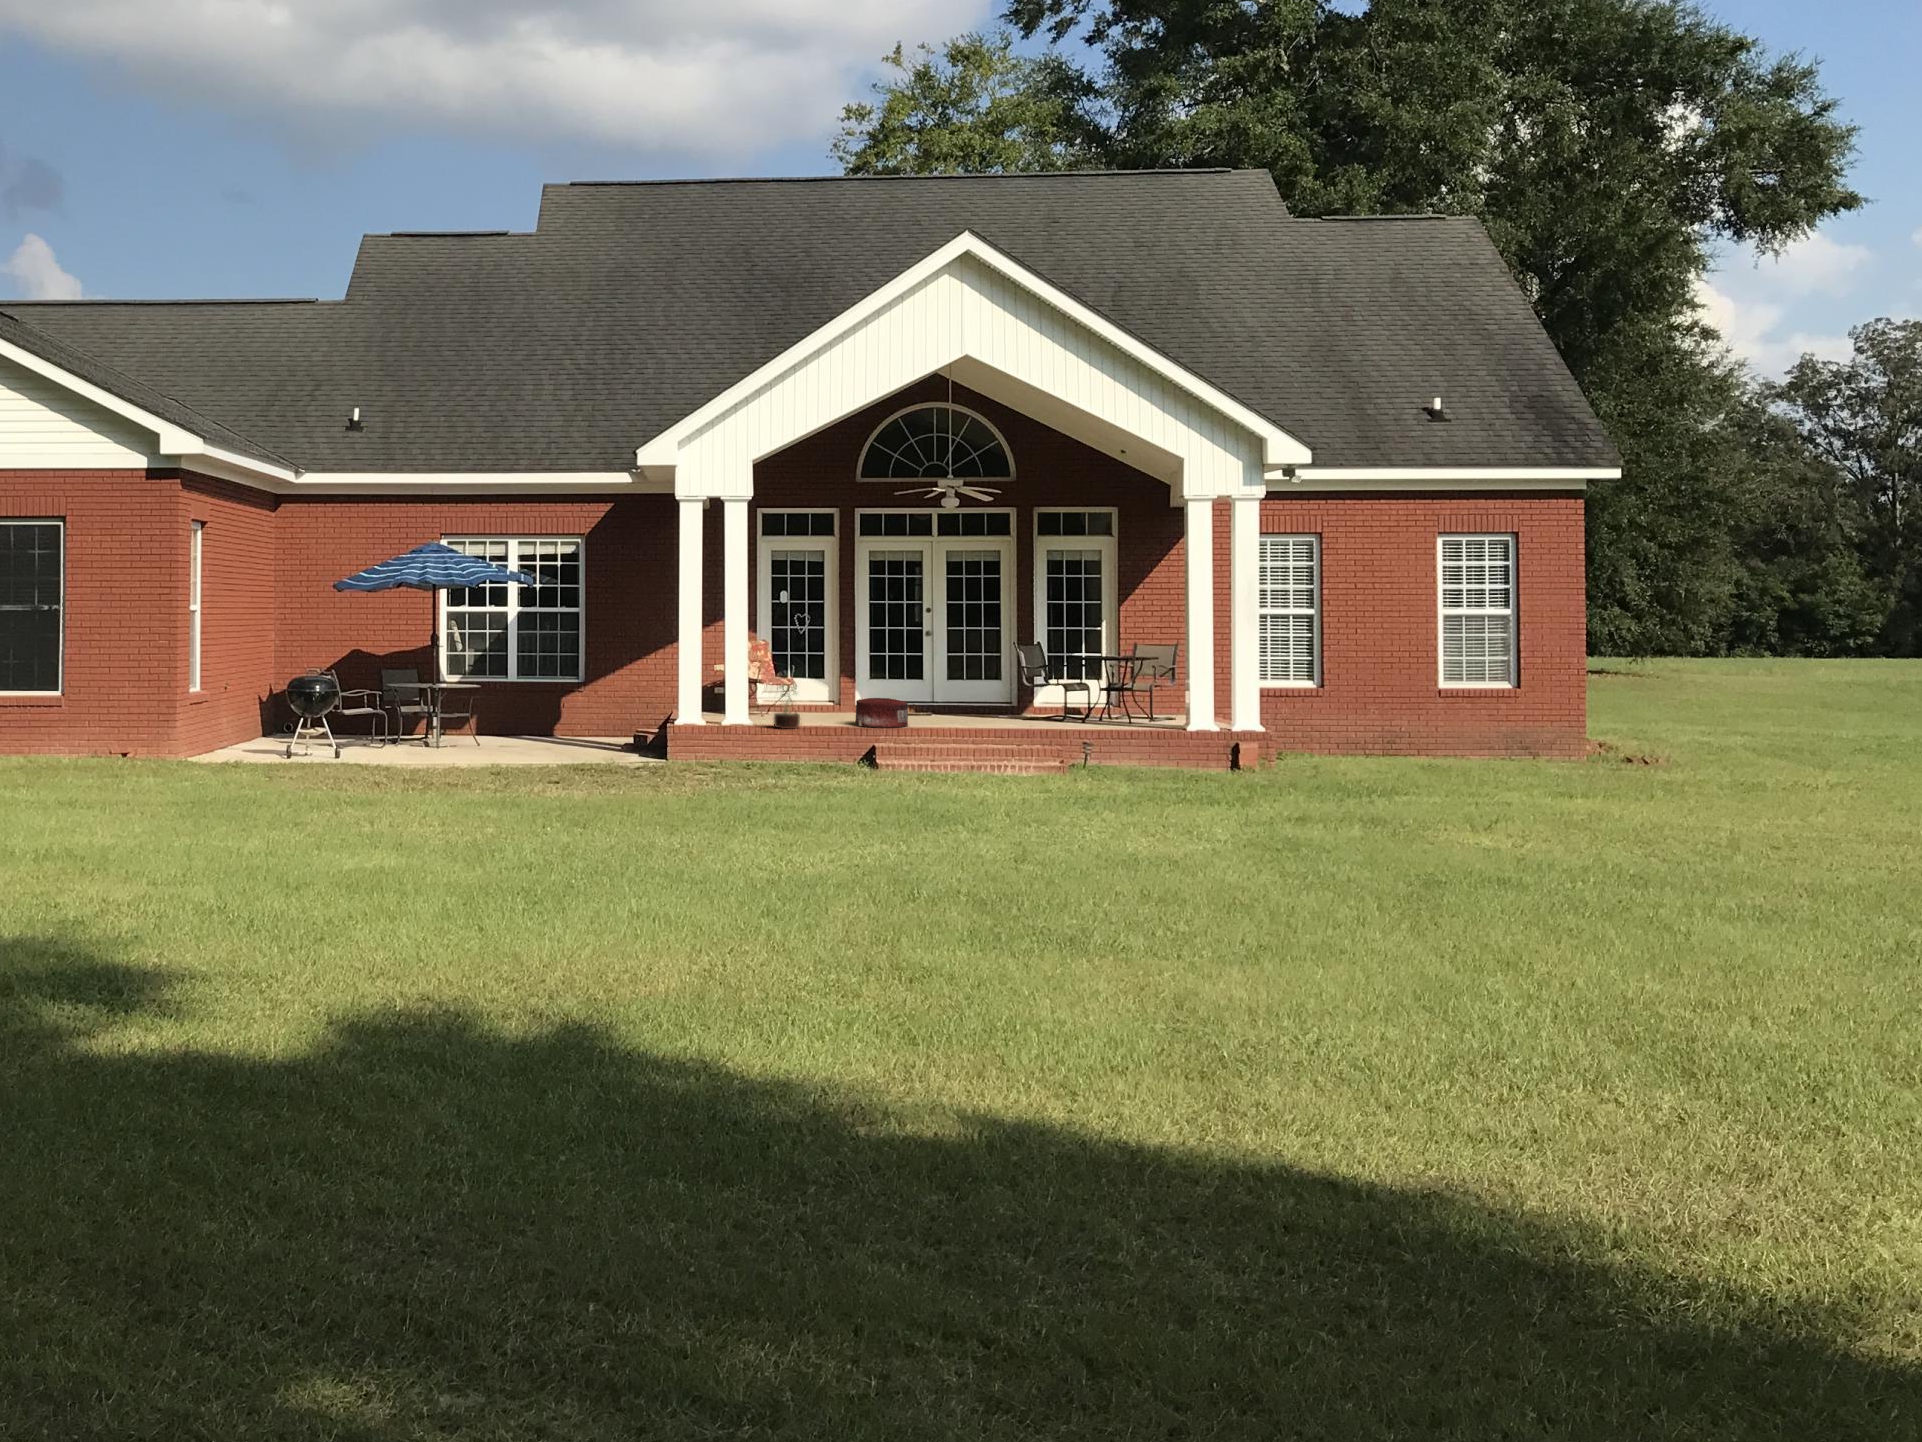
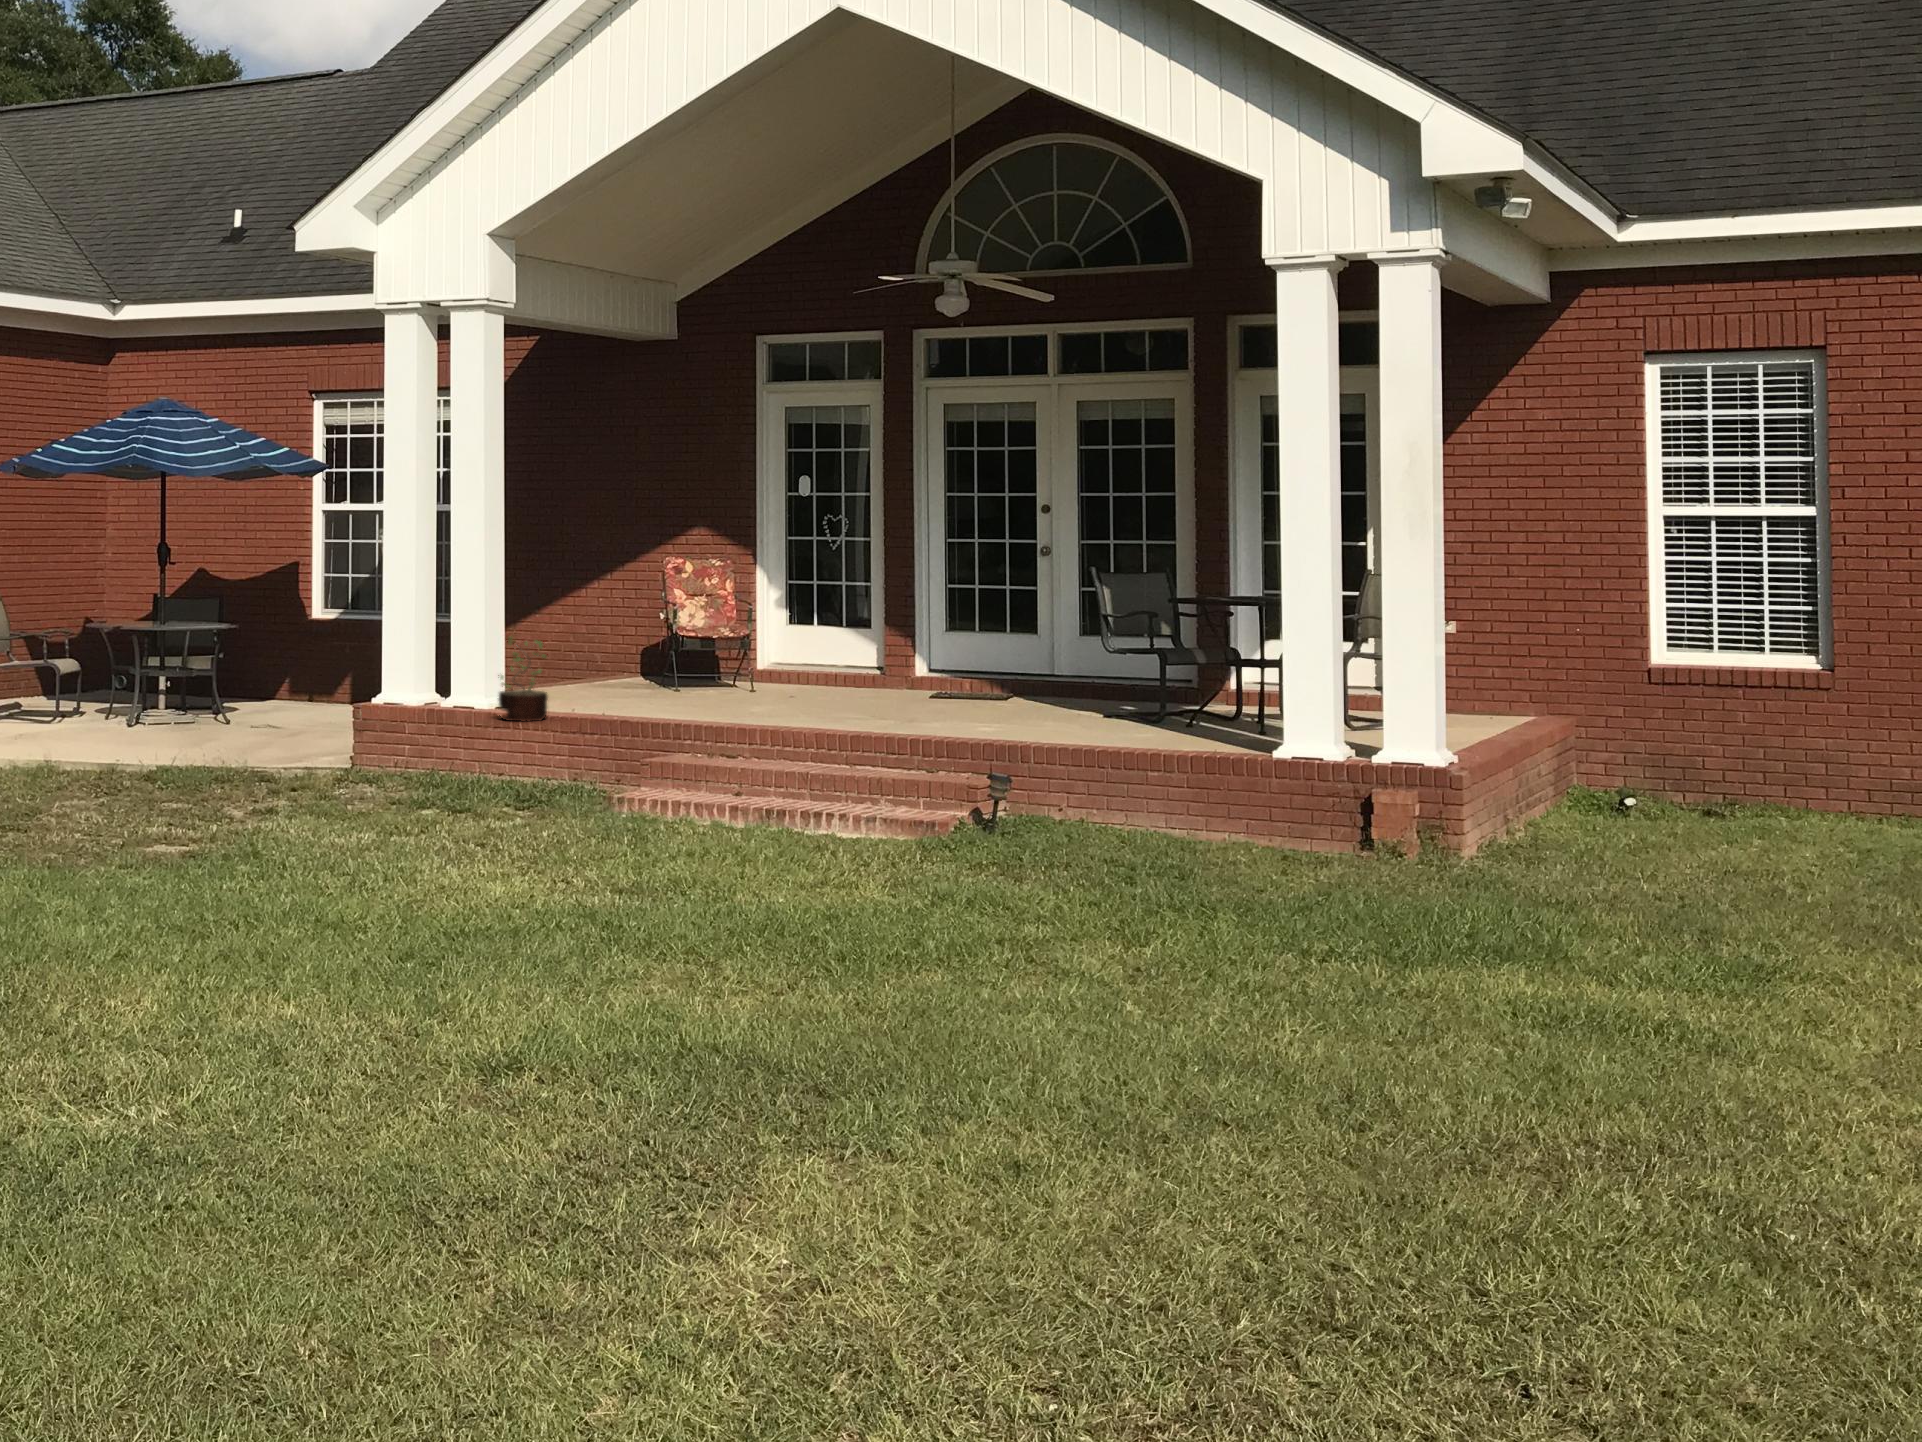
pouf: present [855,698,908,728] -> none [660,669,761,727]

